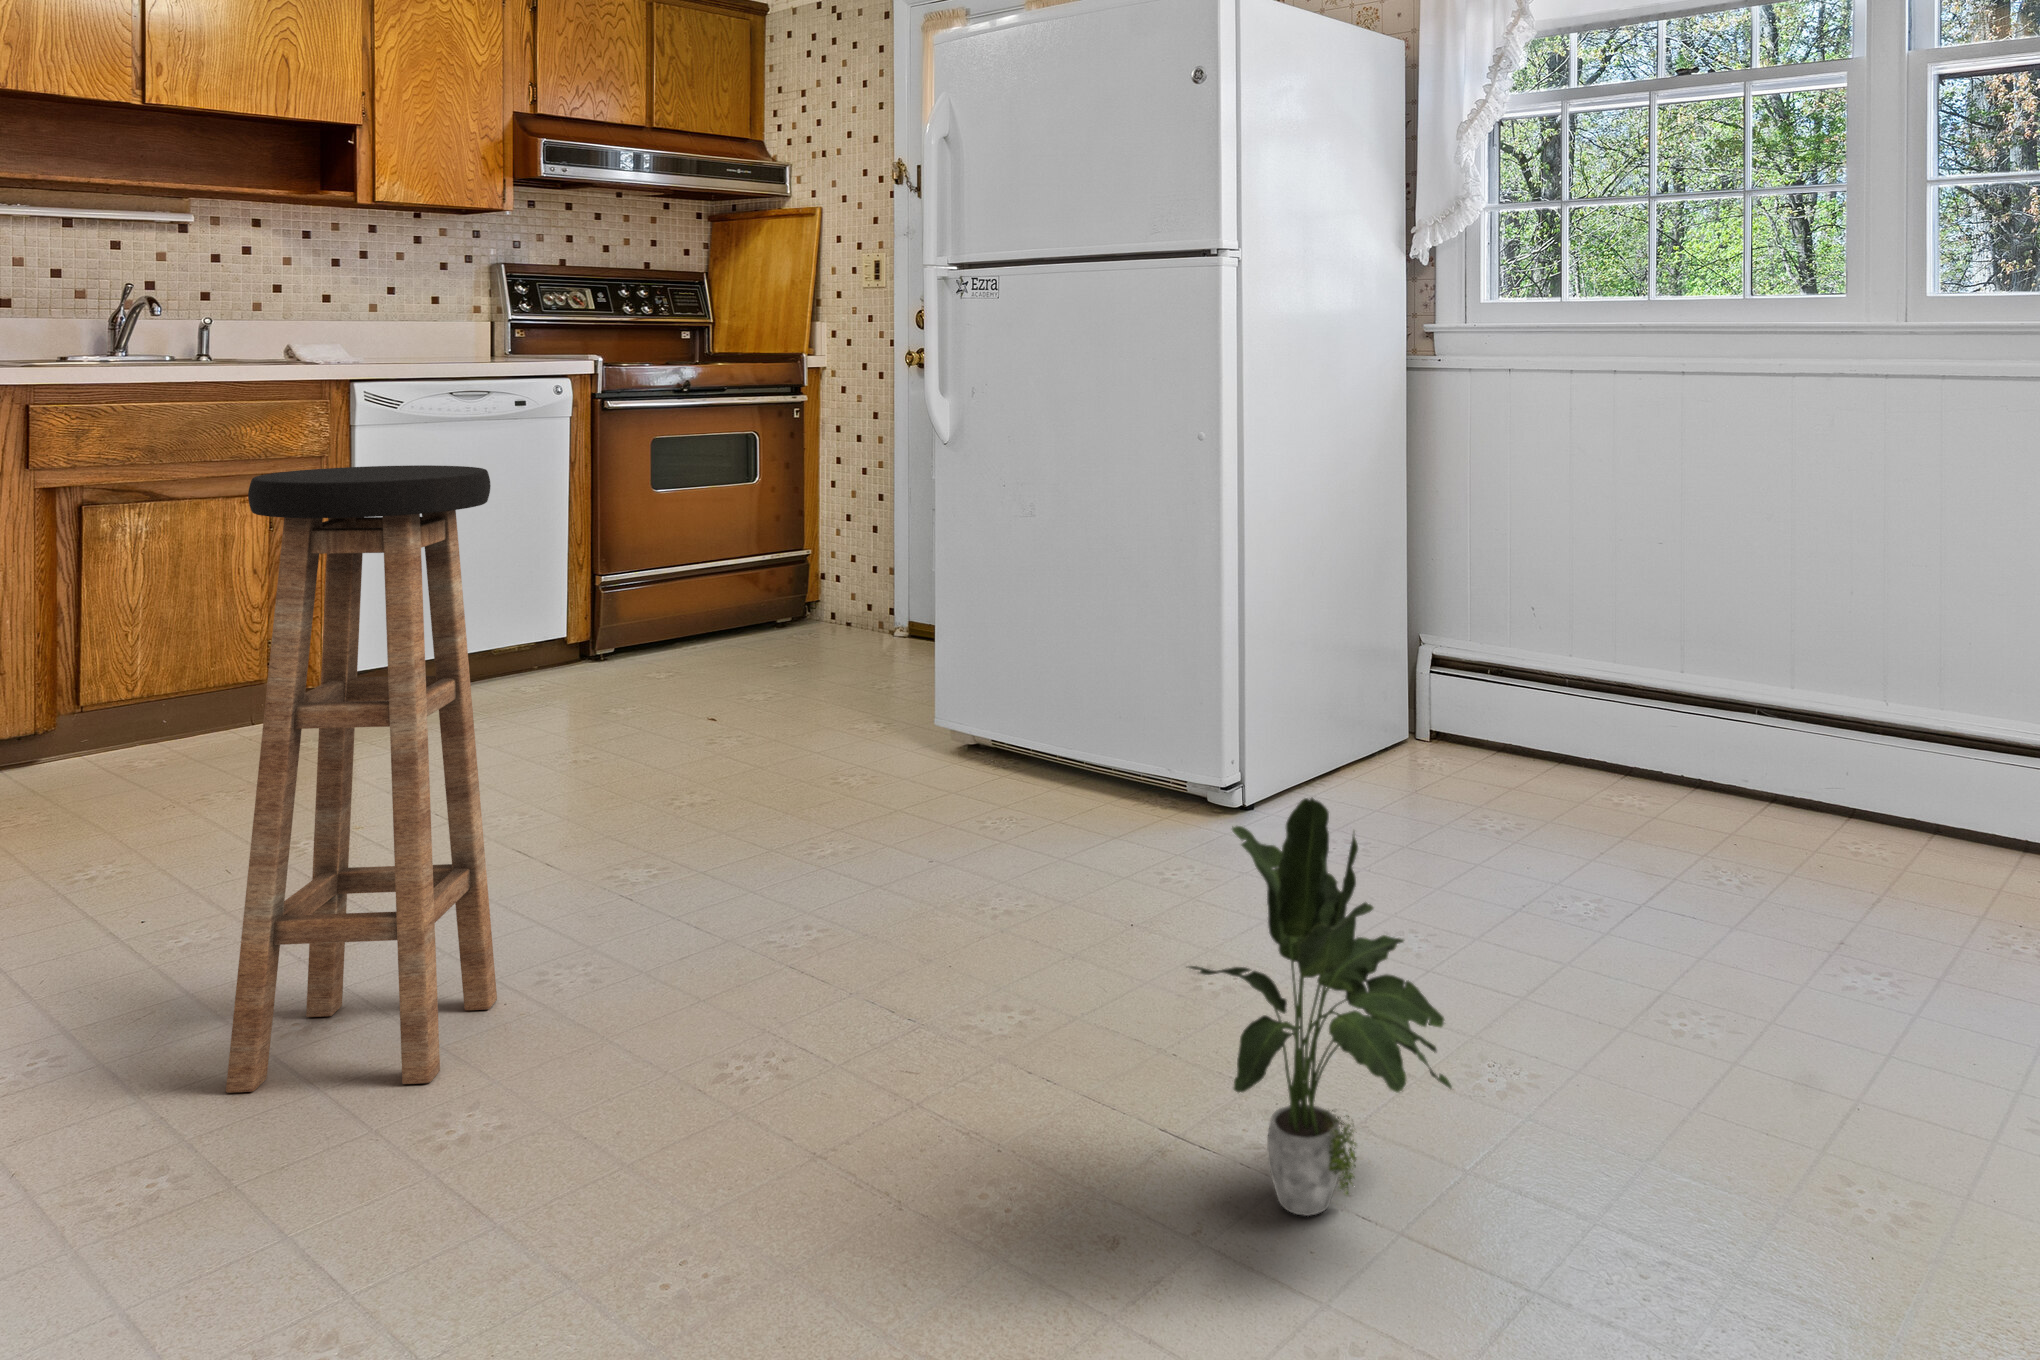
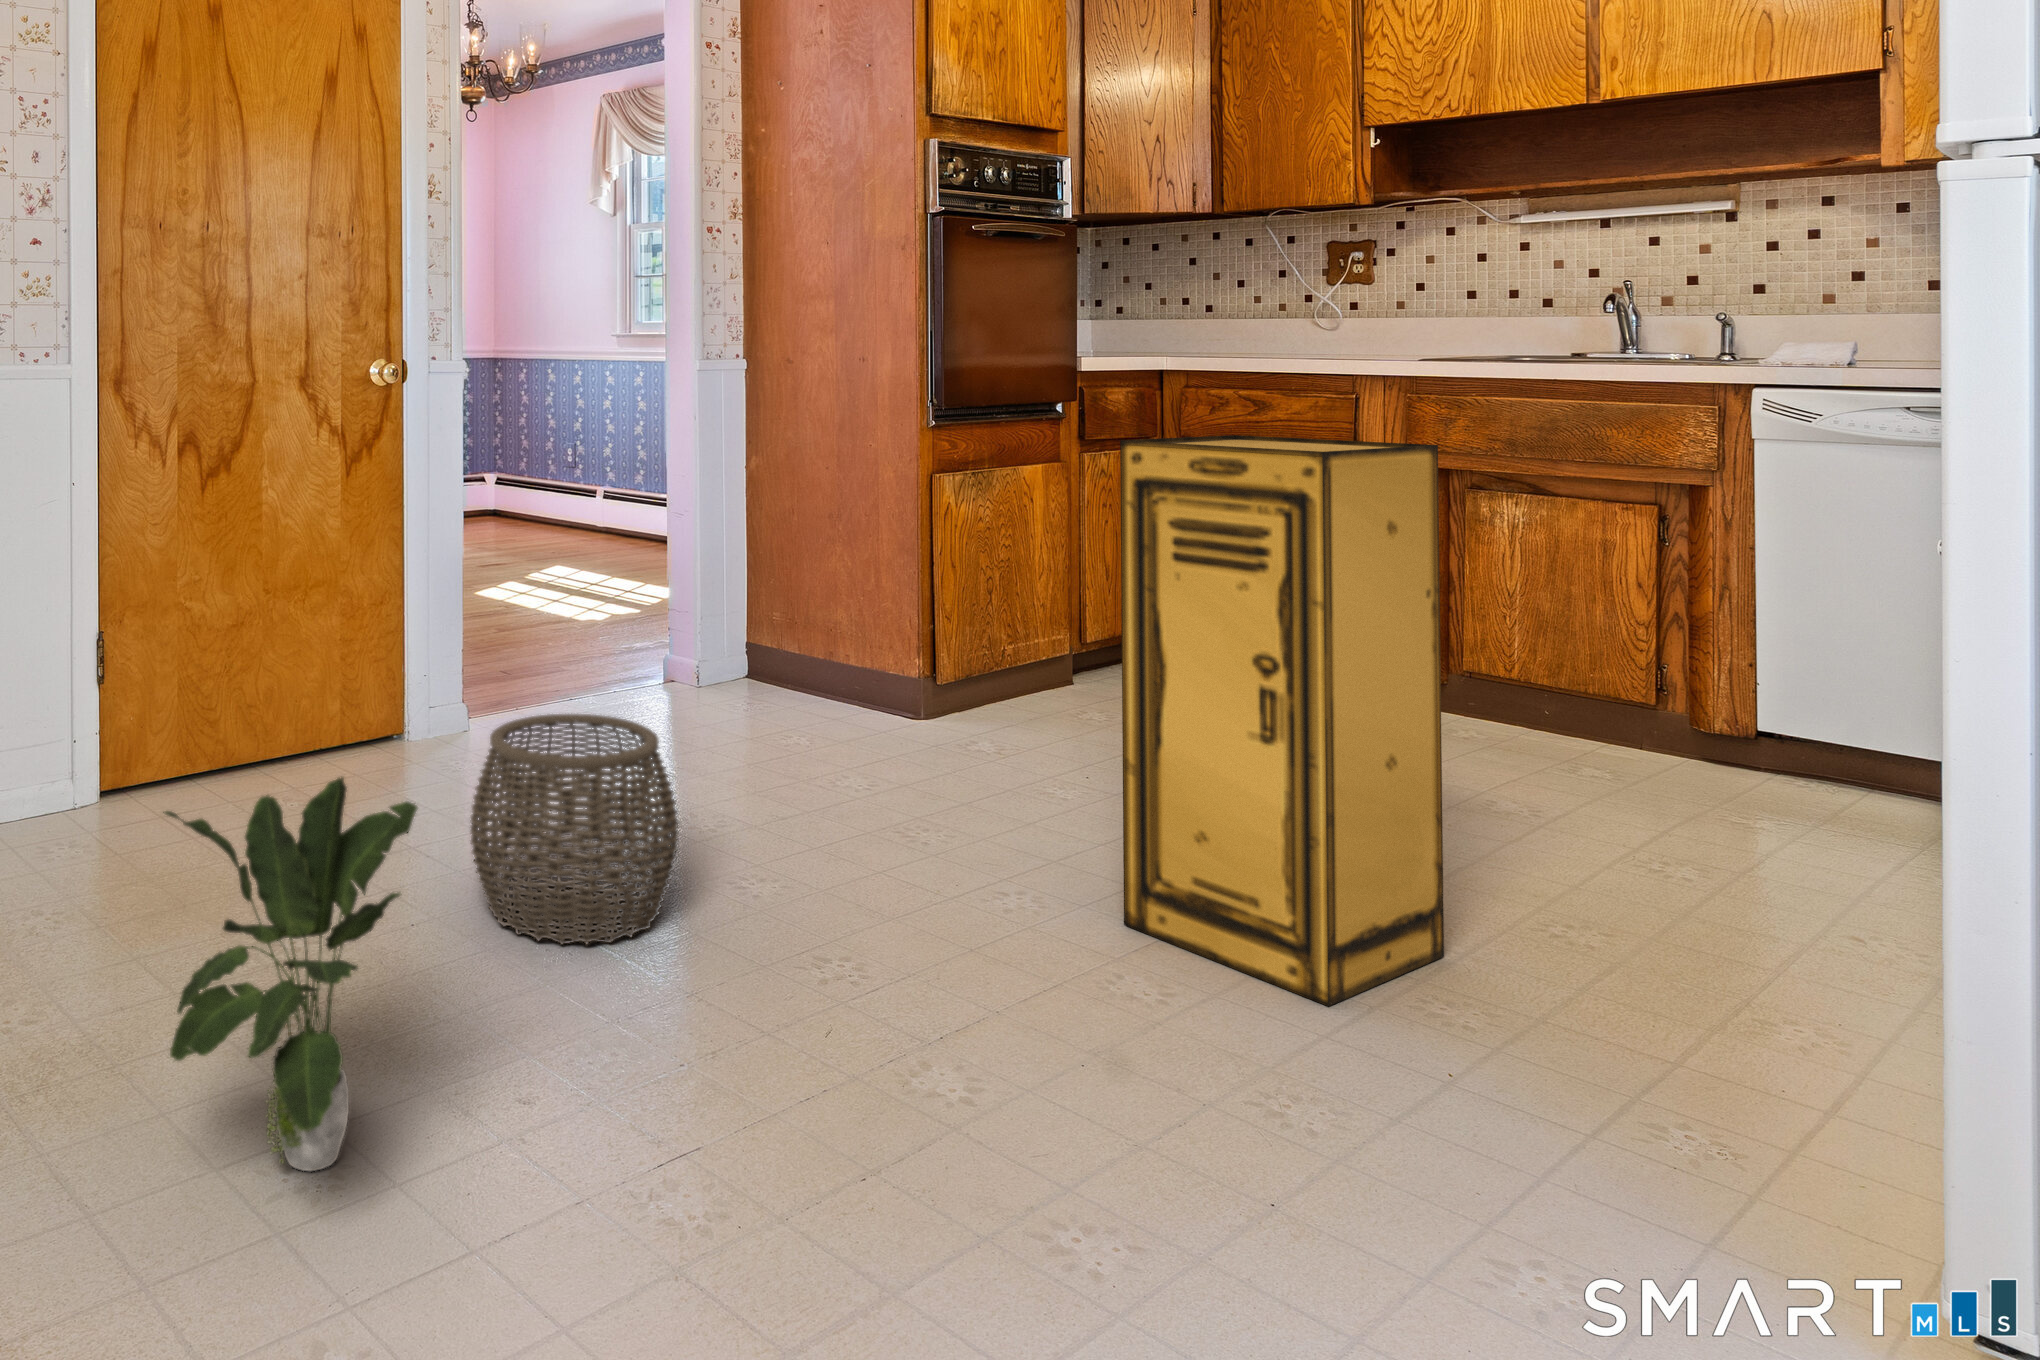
storage cabinet: none [564,433,812,900] -> present [1120,435,1444,1006]
bar stool: present [226,465,497,1093] -> none [730,425,887,869]
woven basket: none [483,875,799,1232] -> present [470,714,678,945]

